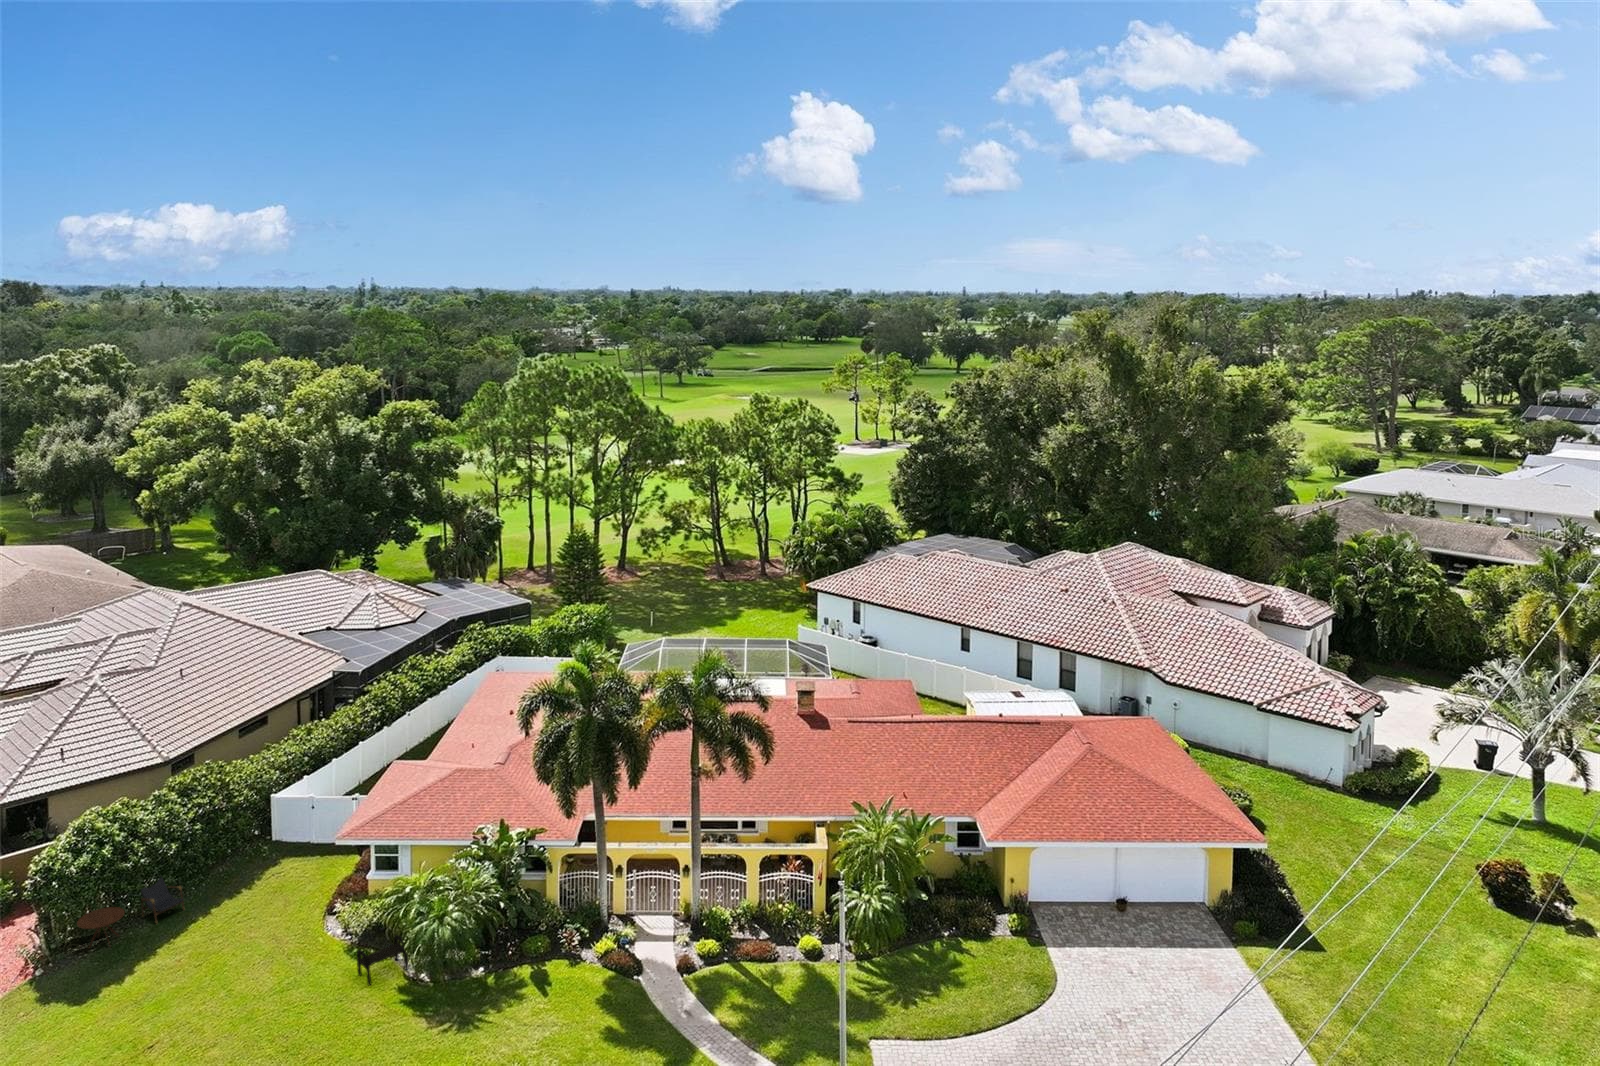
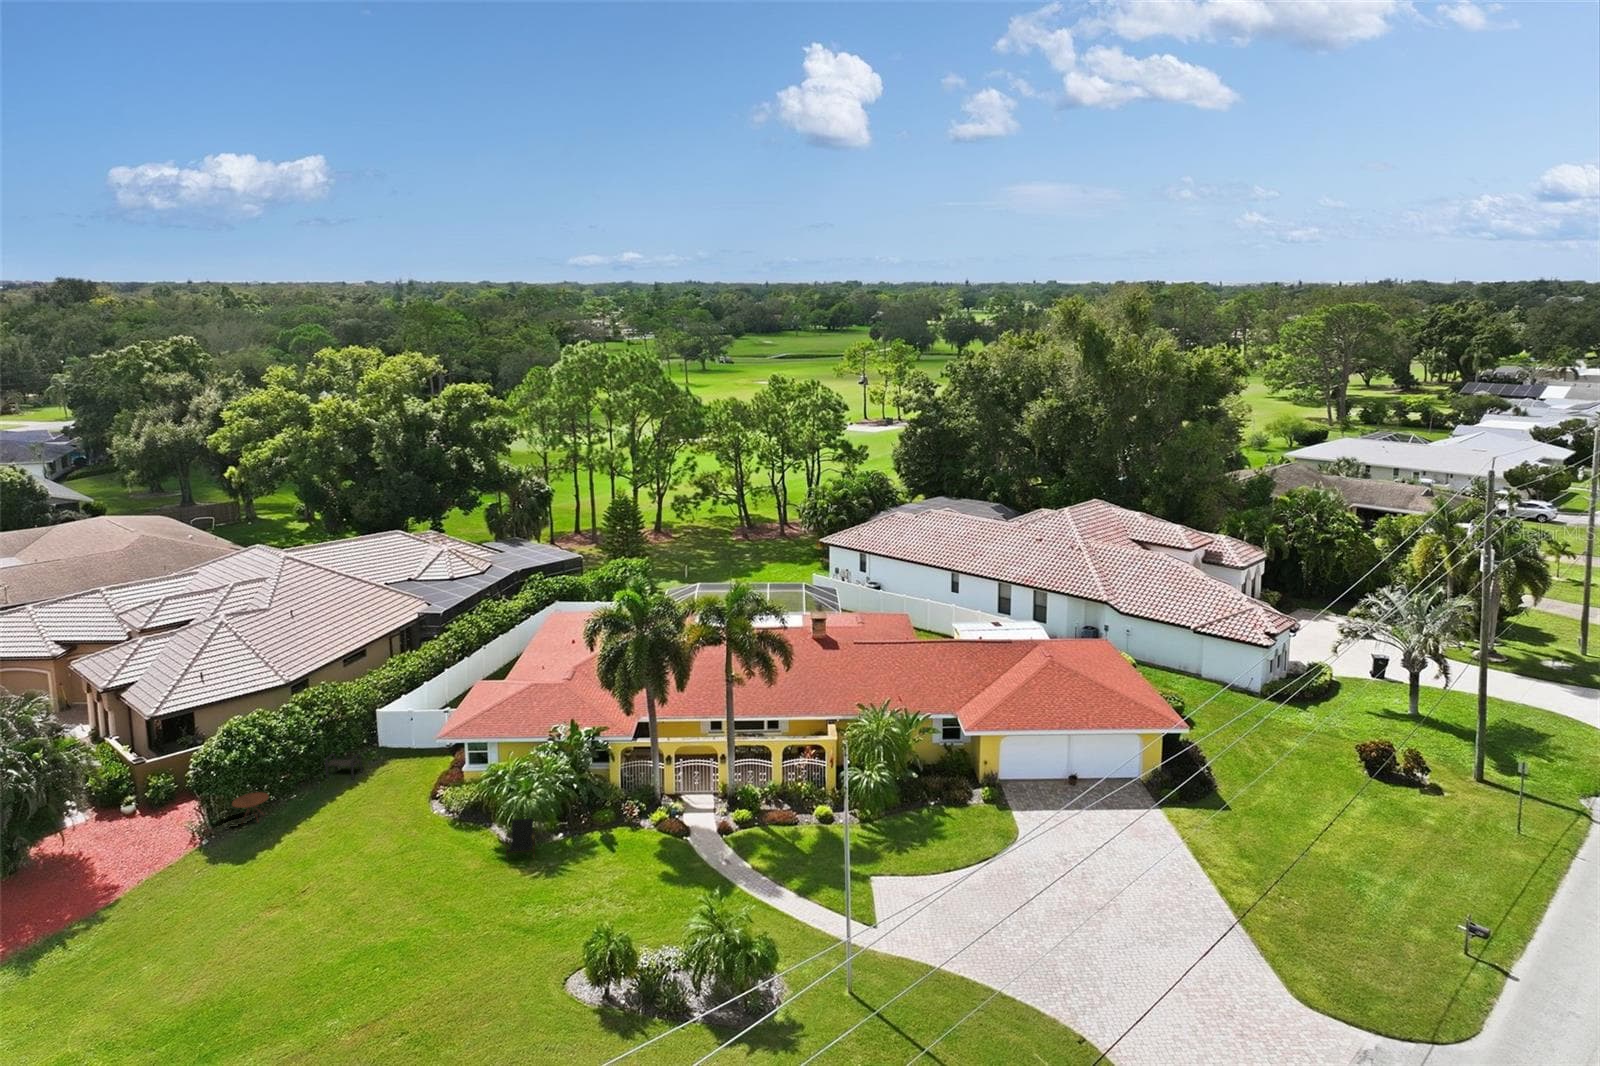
lounge chair: present [141,877,184,923] -> present [505,818,535,857]
bench: present [357,935,408,985] -> present [325,754,363,779]

